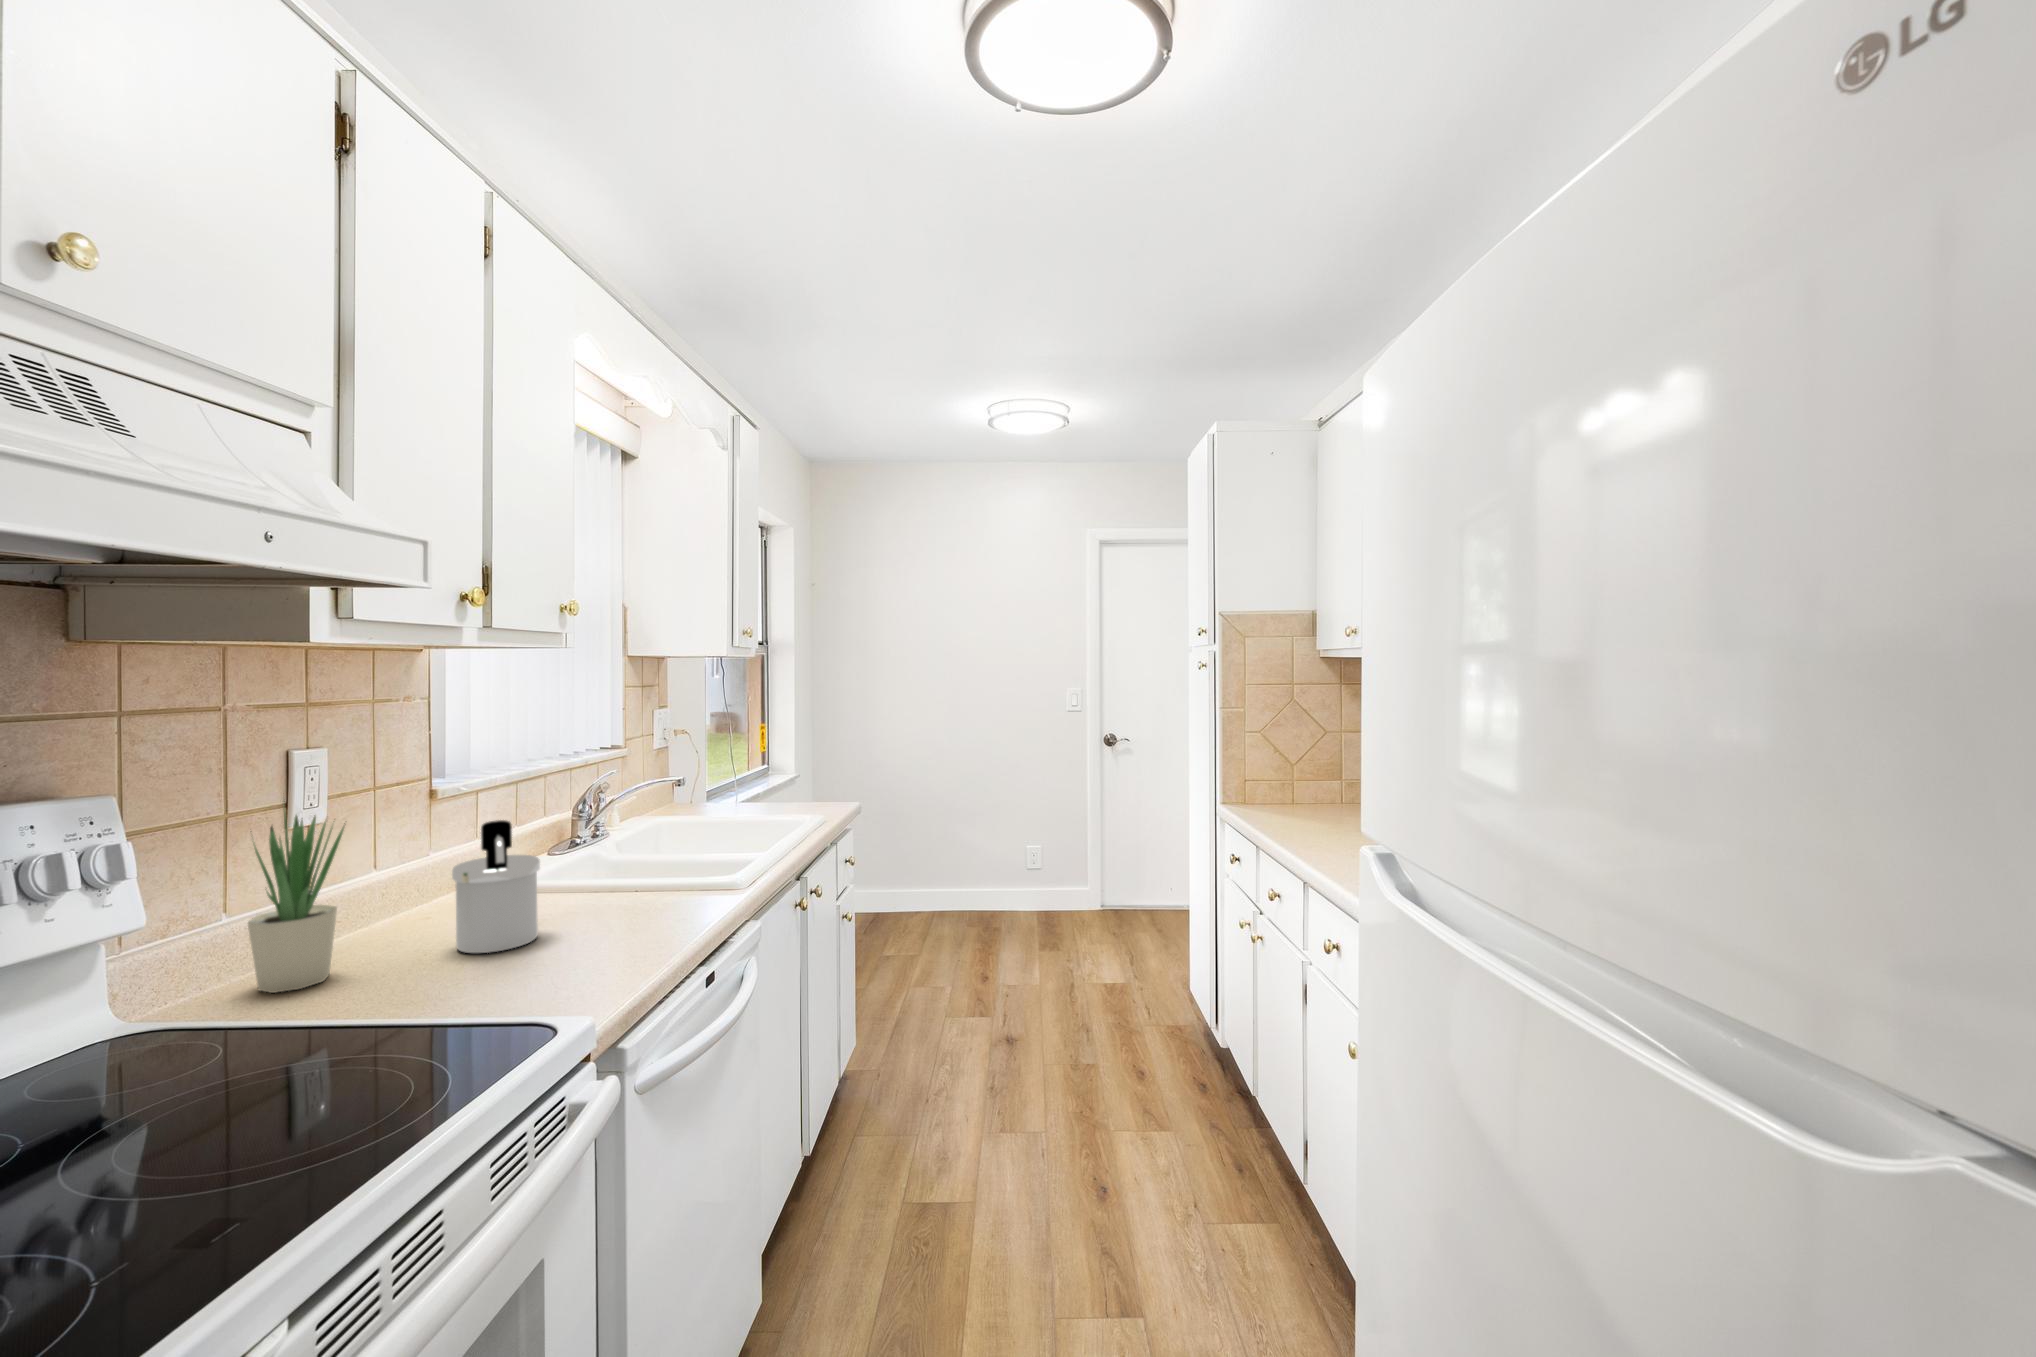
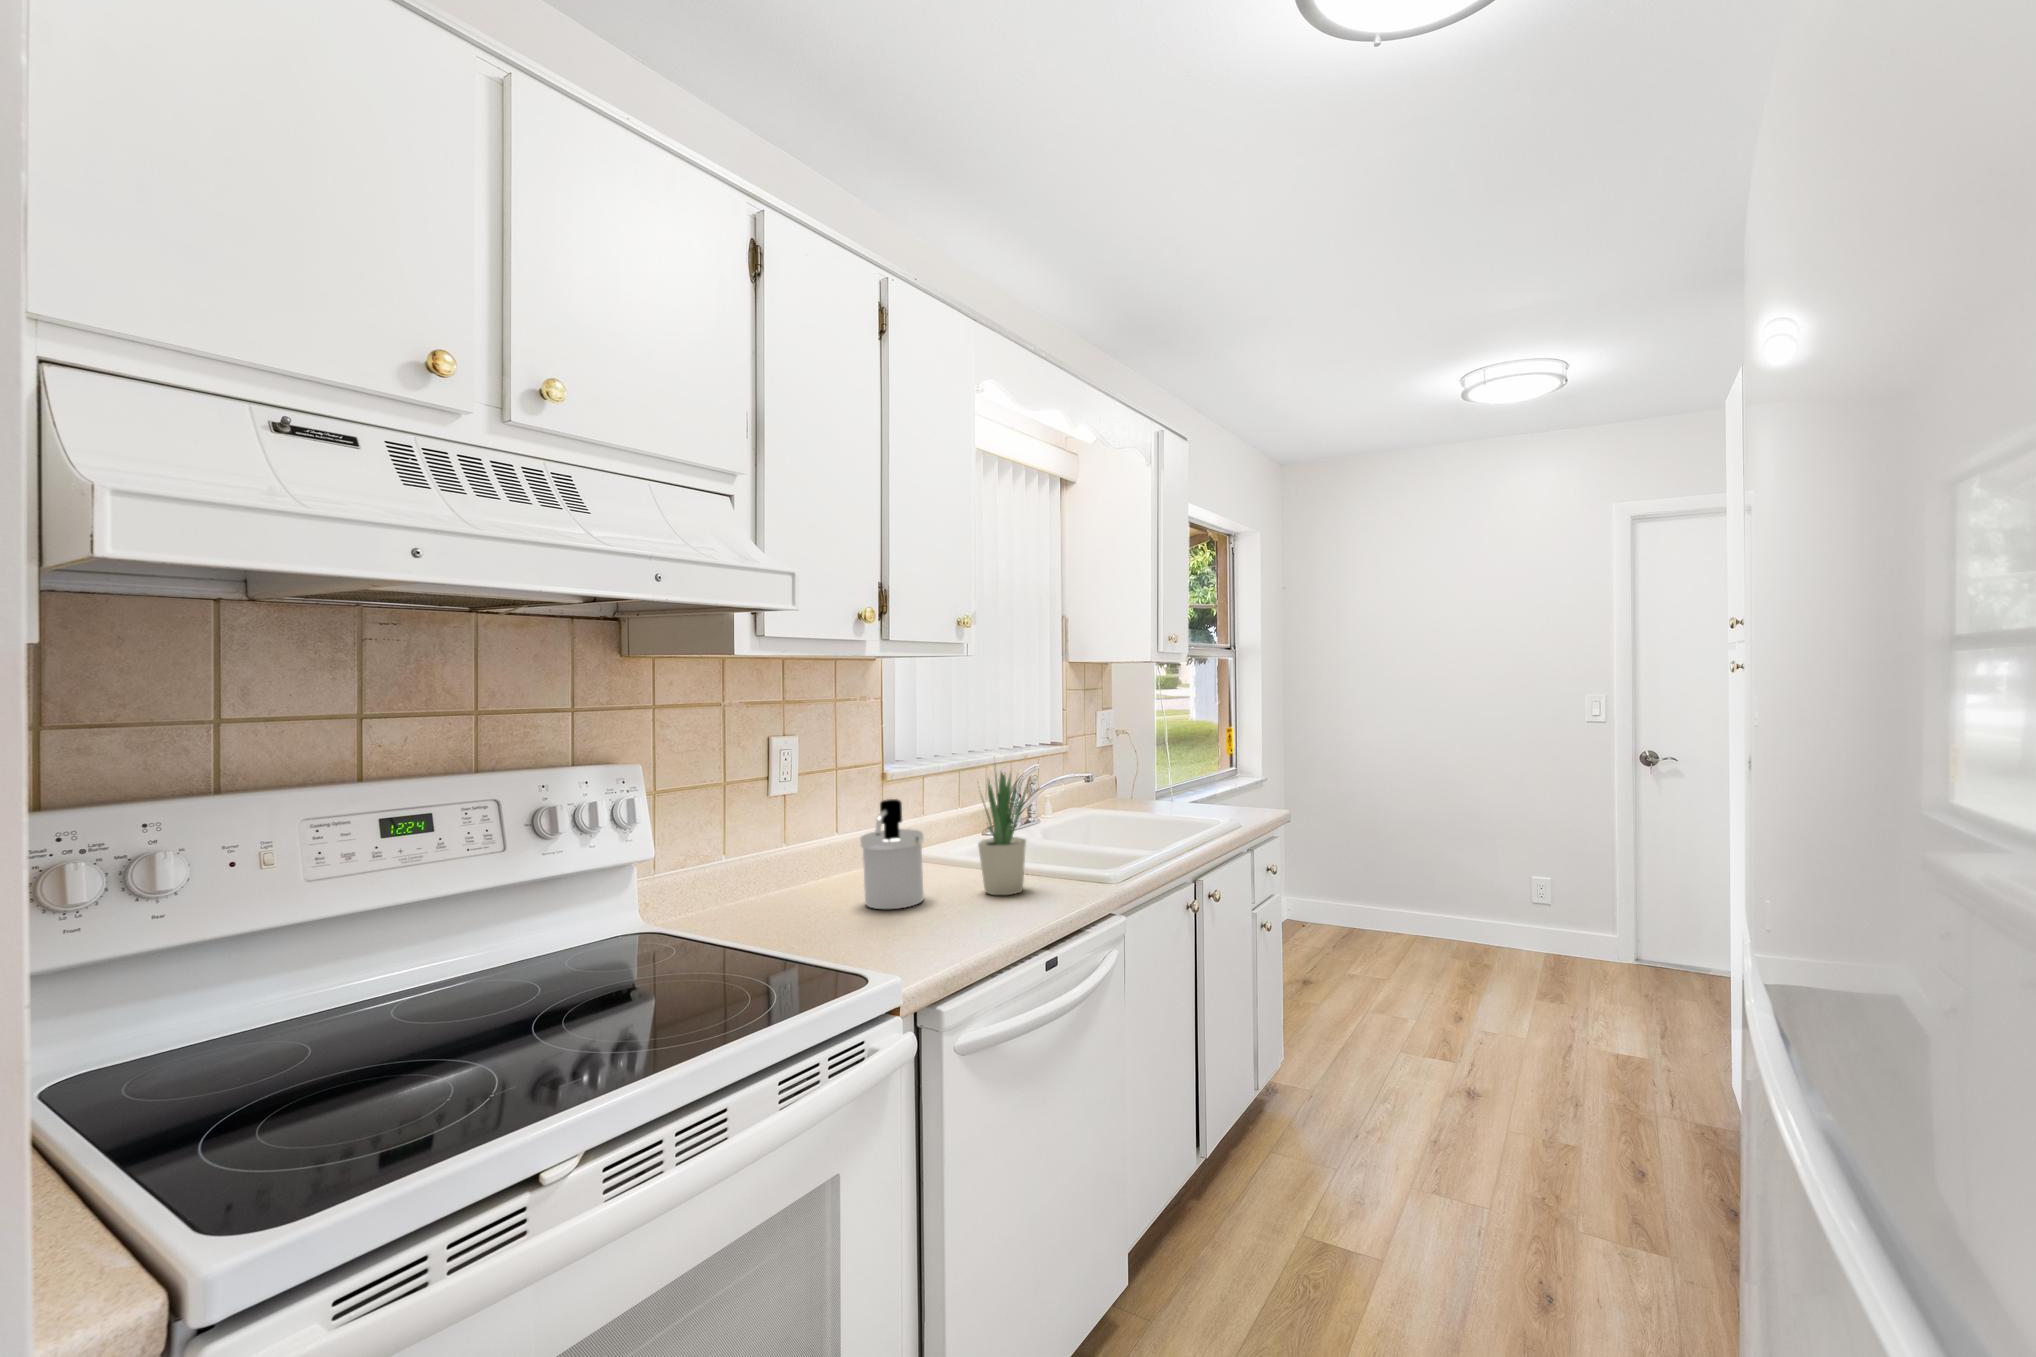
potted plant: present [248,811,344,993] -> present [978,772,1028,895]

